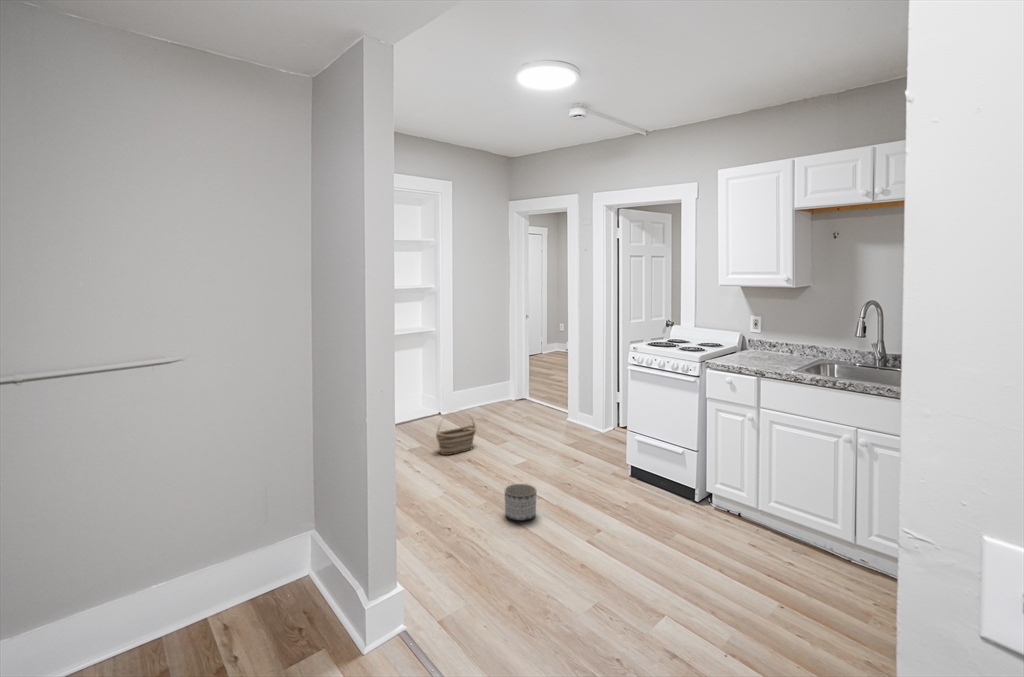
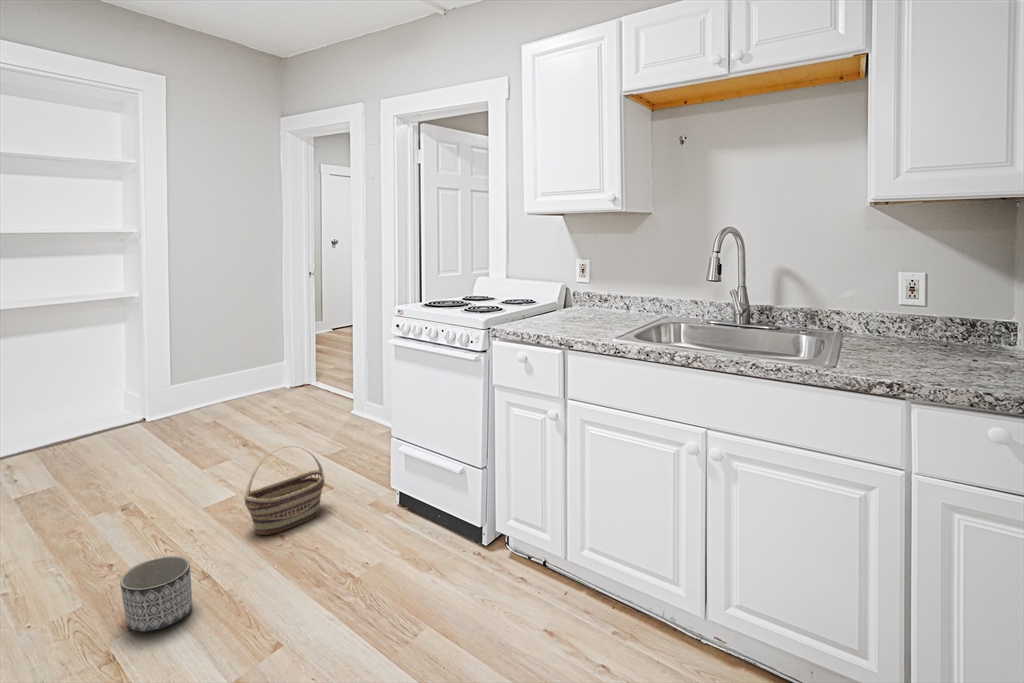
basket: present [436,412,476,455] -> present [244,446,324,535]

